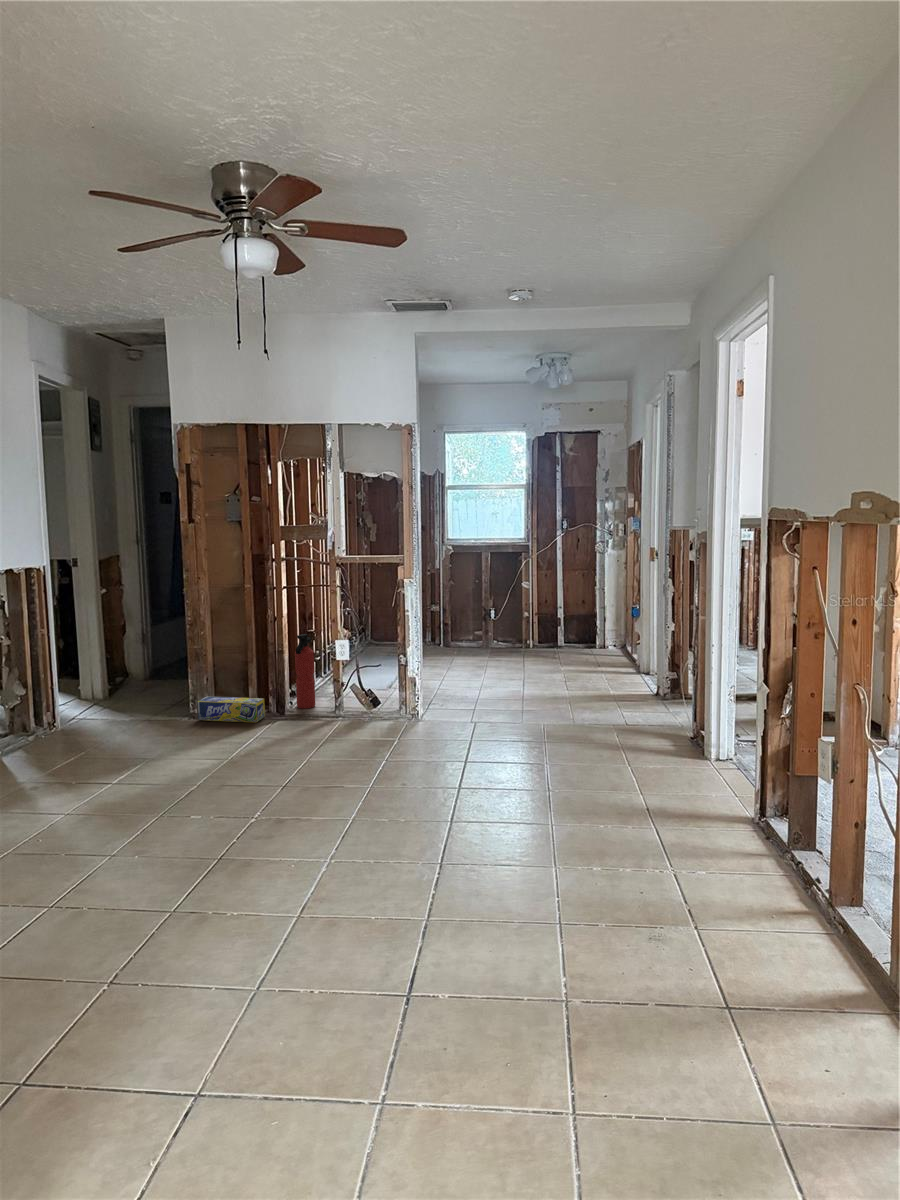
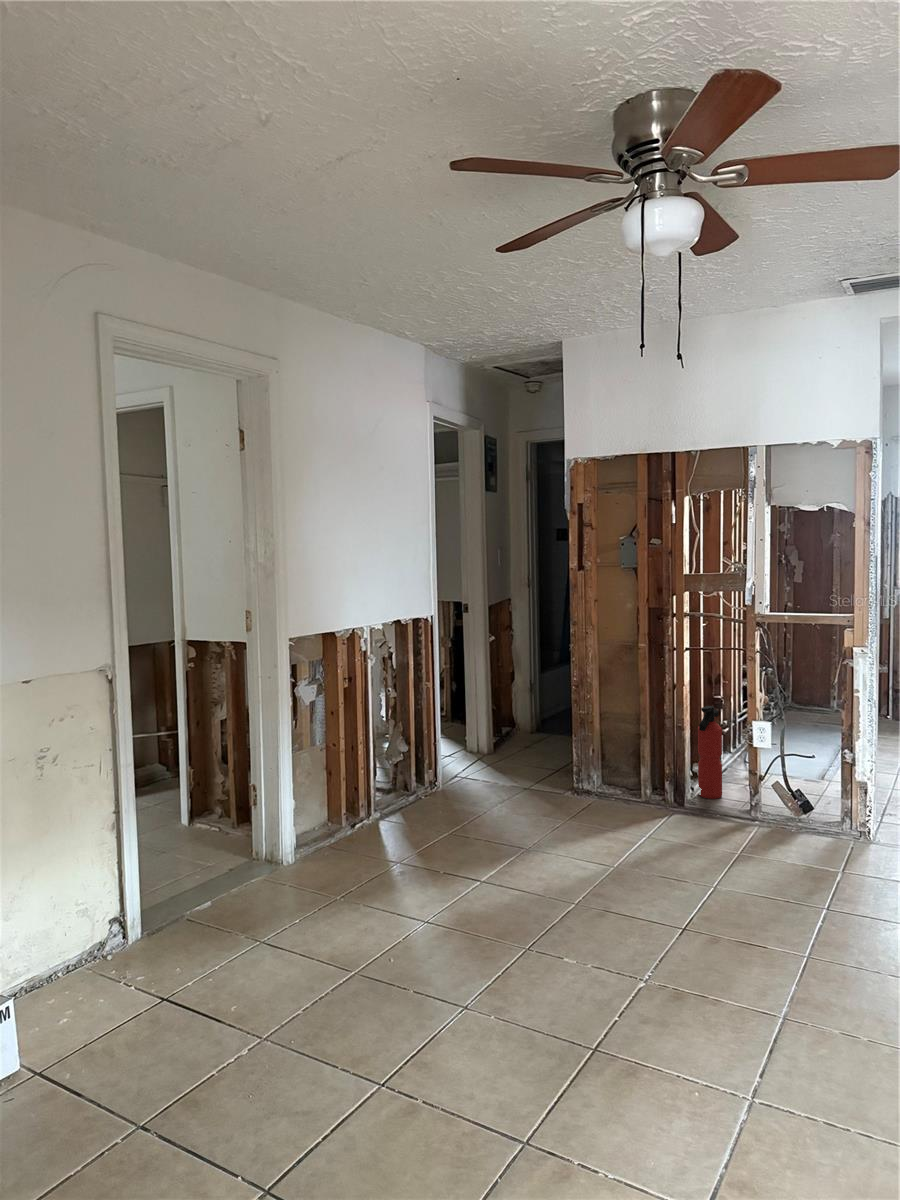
box: present [197,696,265,723] -> none [580,770,659,812]

